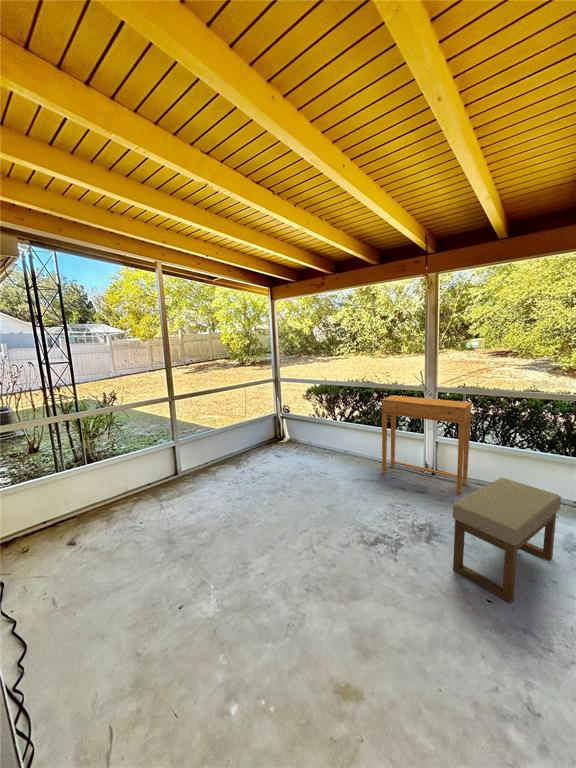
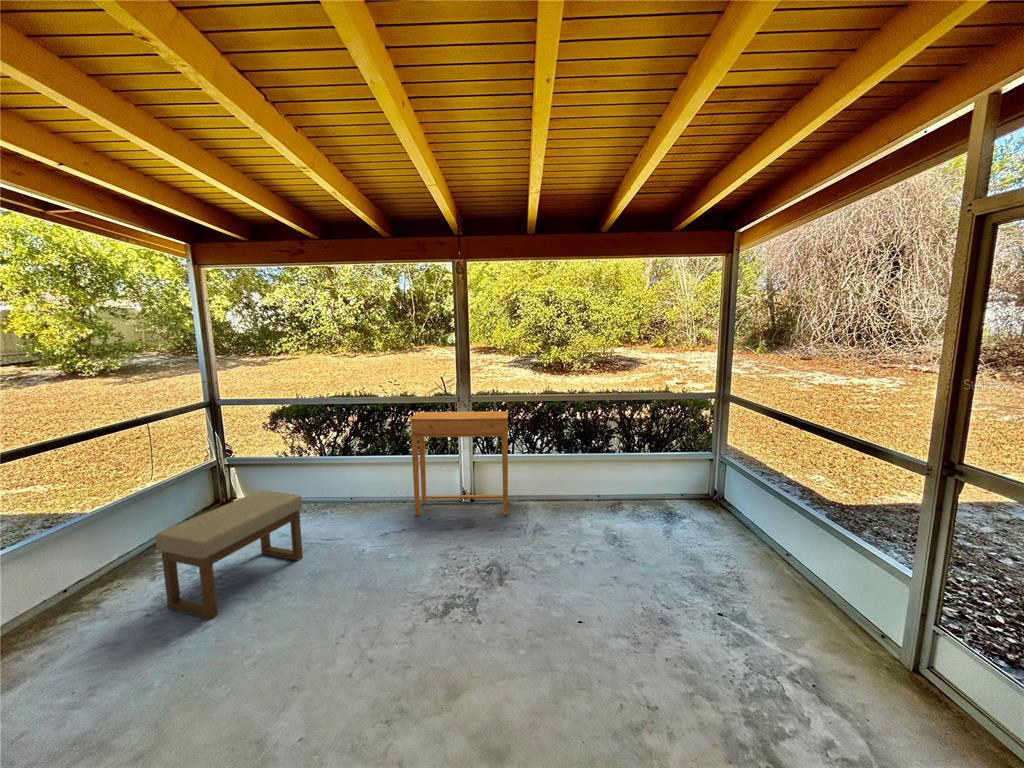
ottoman: present [452,478,561,603] -> present [156,490,303,620]

